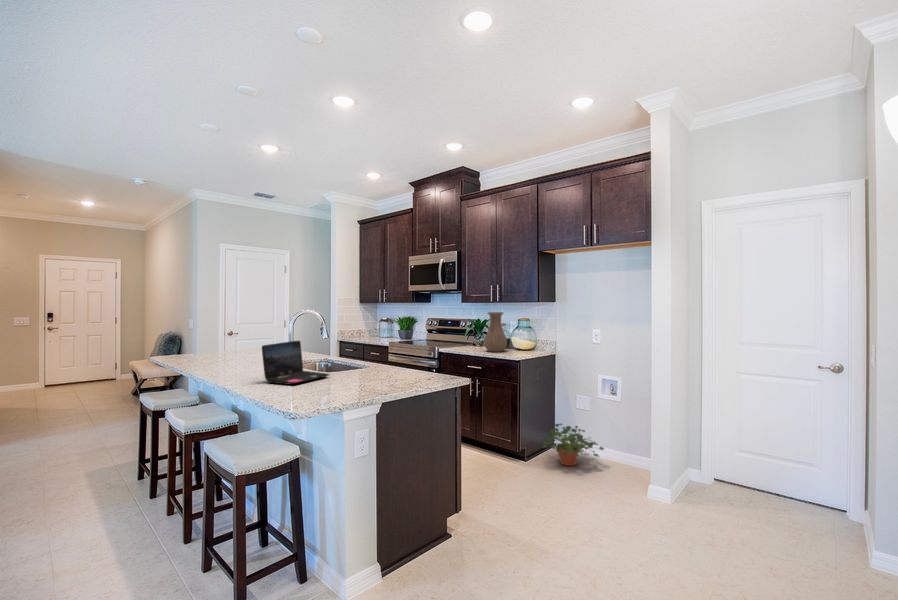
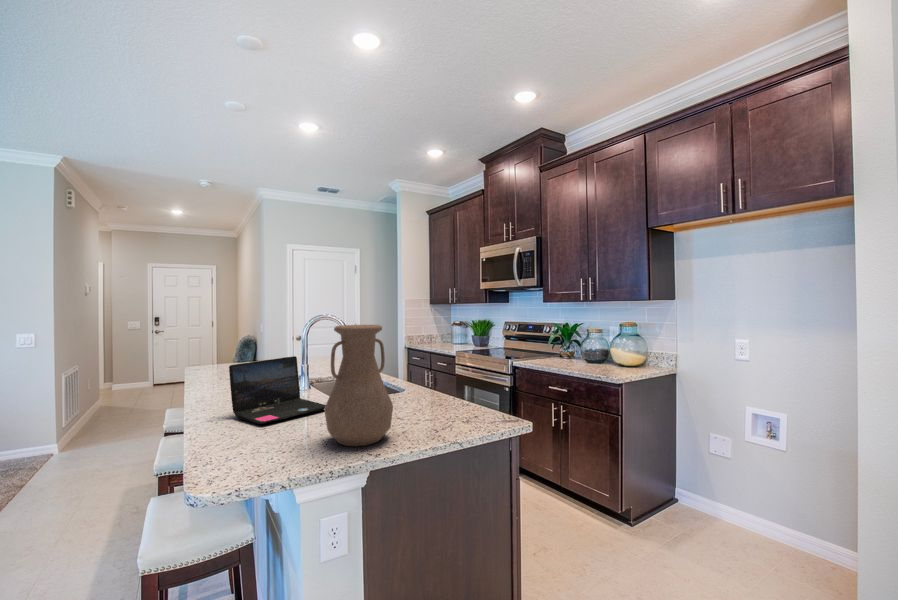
vase: present [484,312,507,352] -> present [324,325,393,446]
potted plant: present [542,424,604,466] -> none [658,473,764,543]

